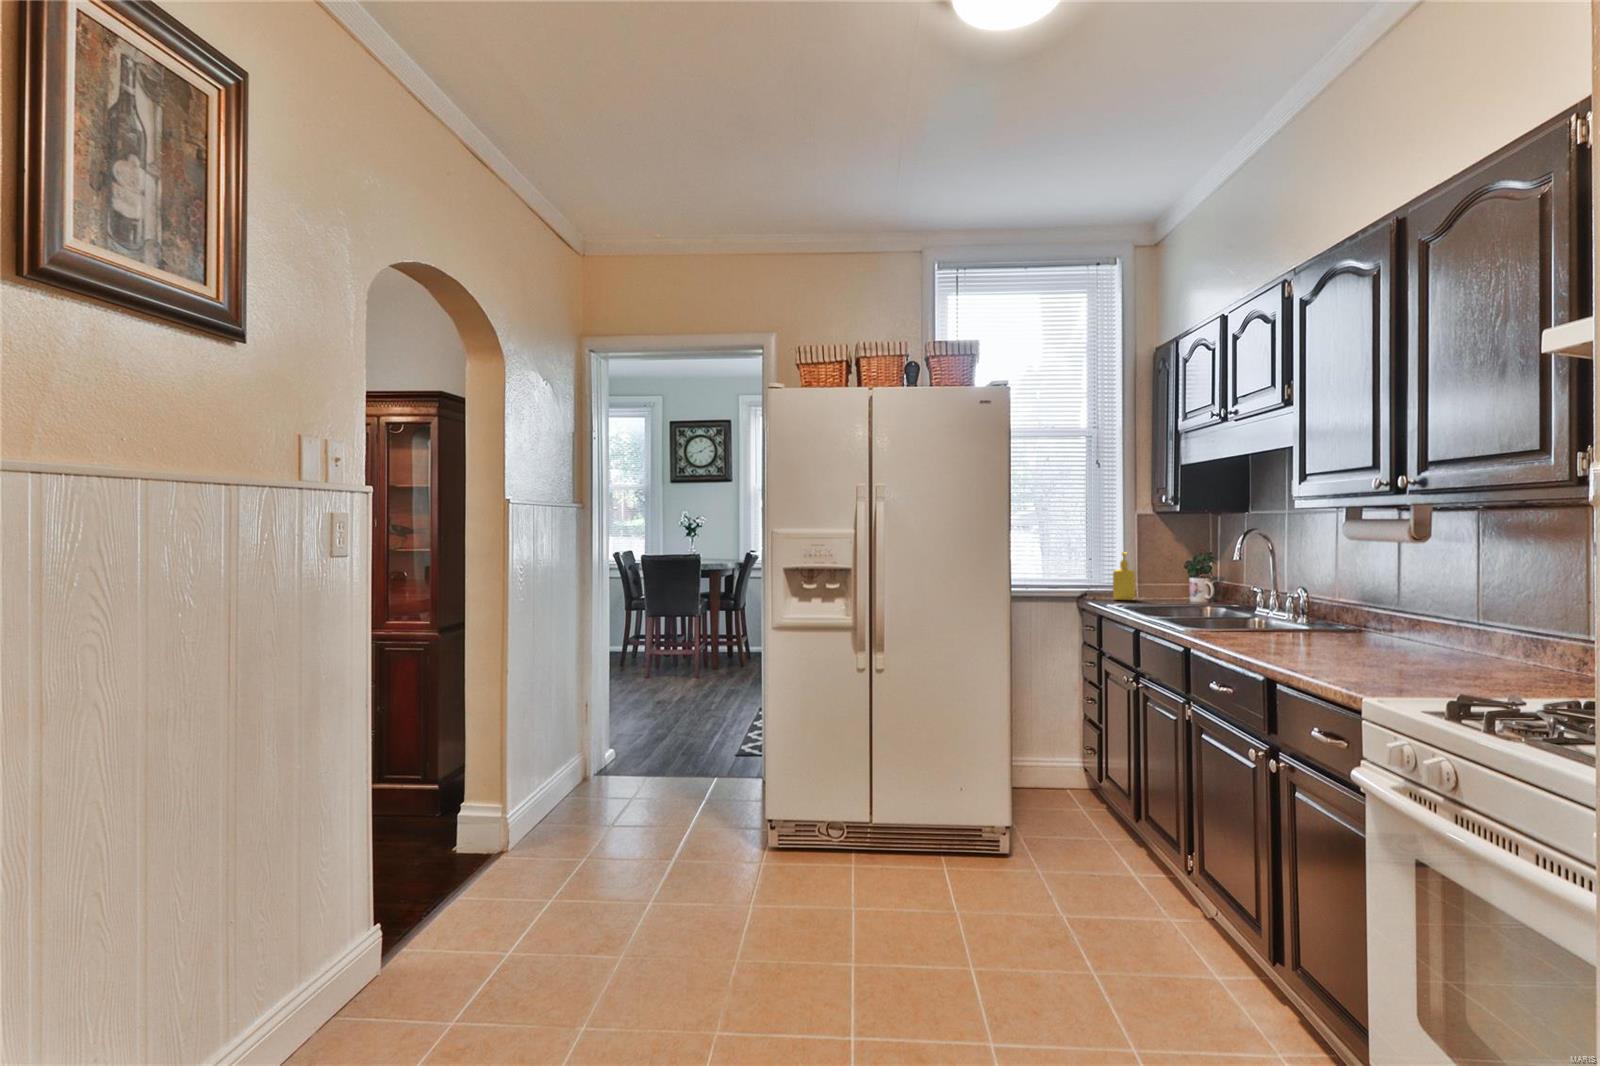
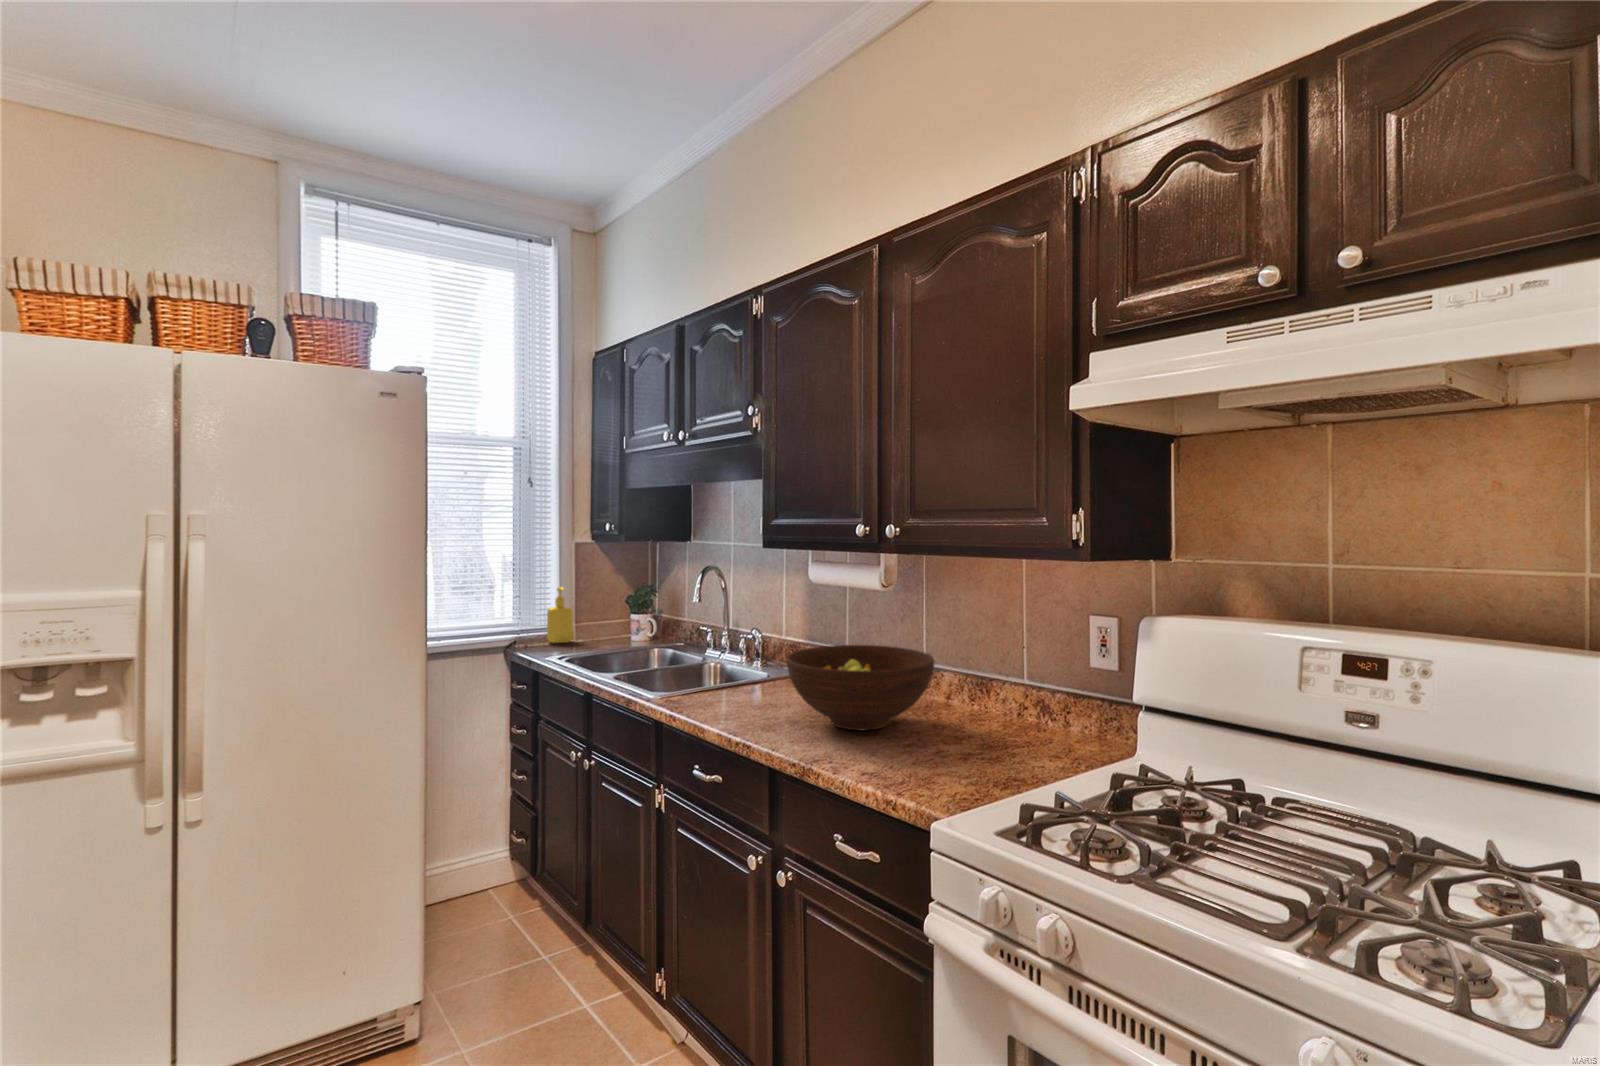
fruit bowl: none [1289,588,1457,658] -> present [786,645,934,731]

